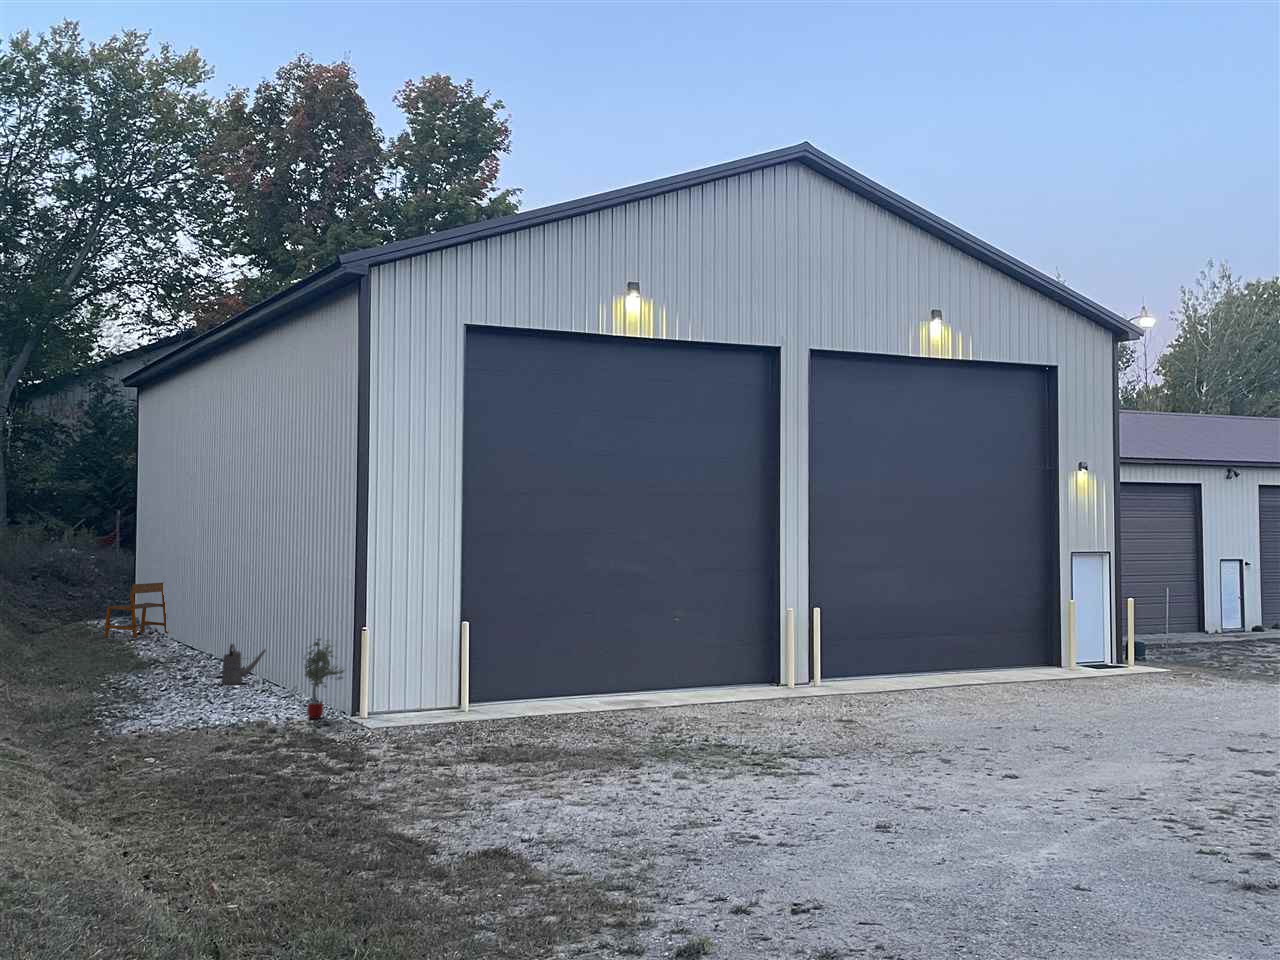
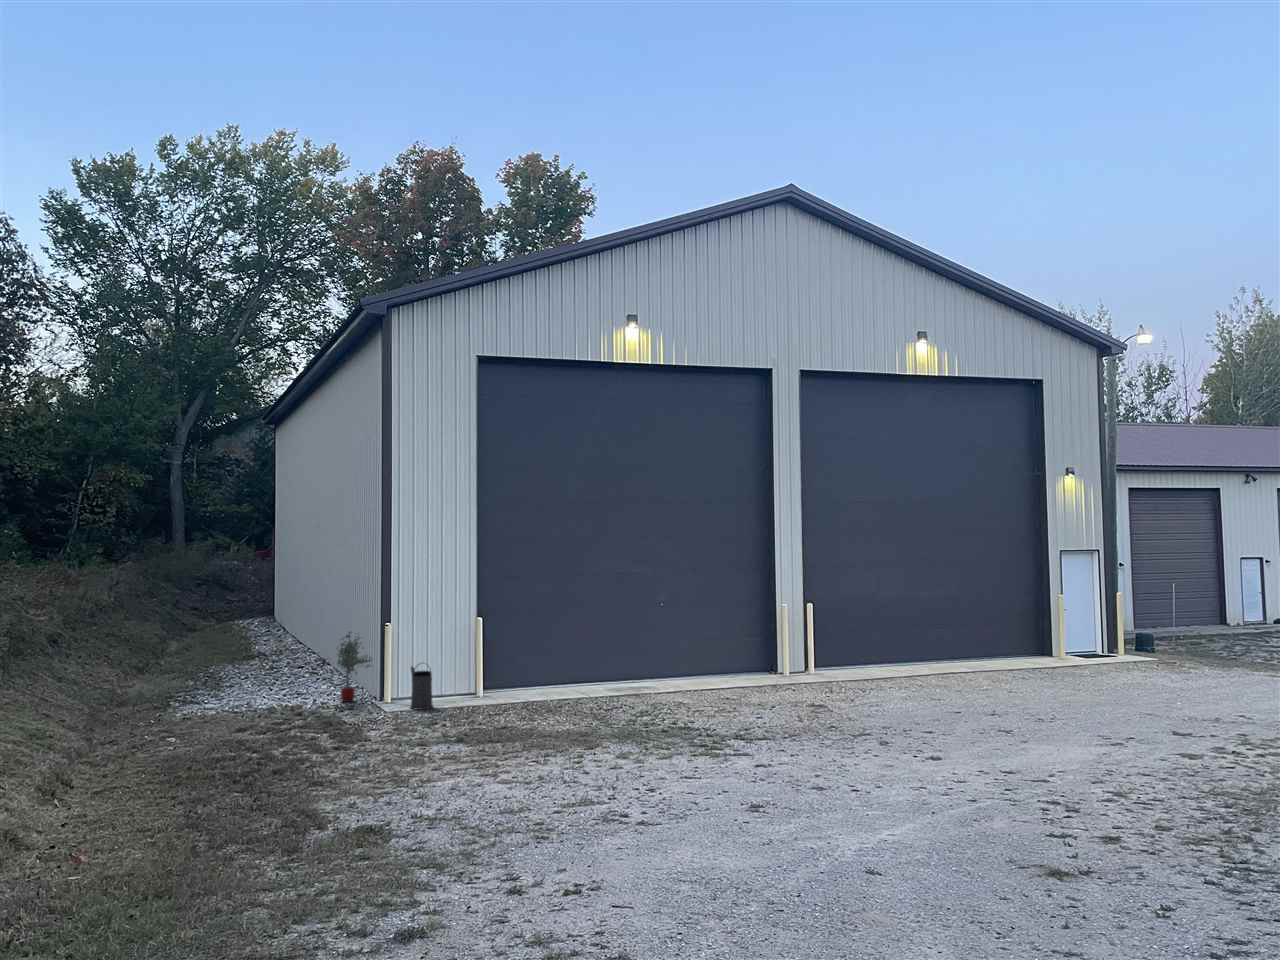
bench: present [104,582,169,638] -> none [235,585,290,632]
watering can: present [215,644,266,685] -> present [410,667,433,709]

